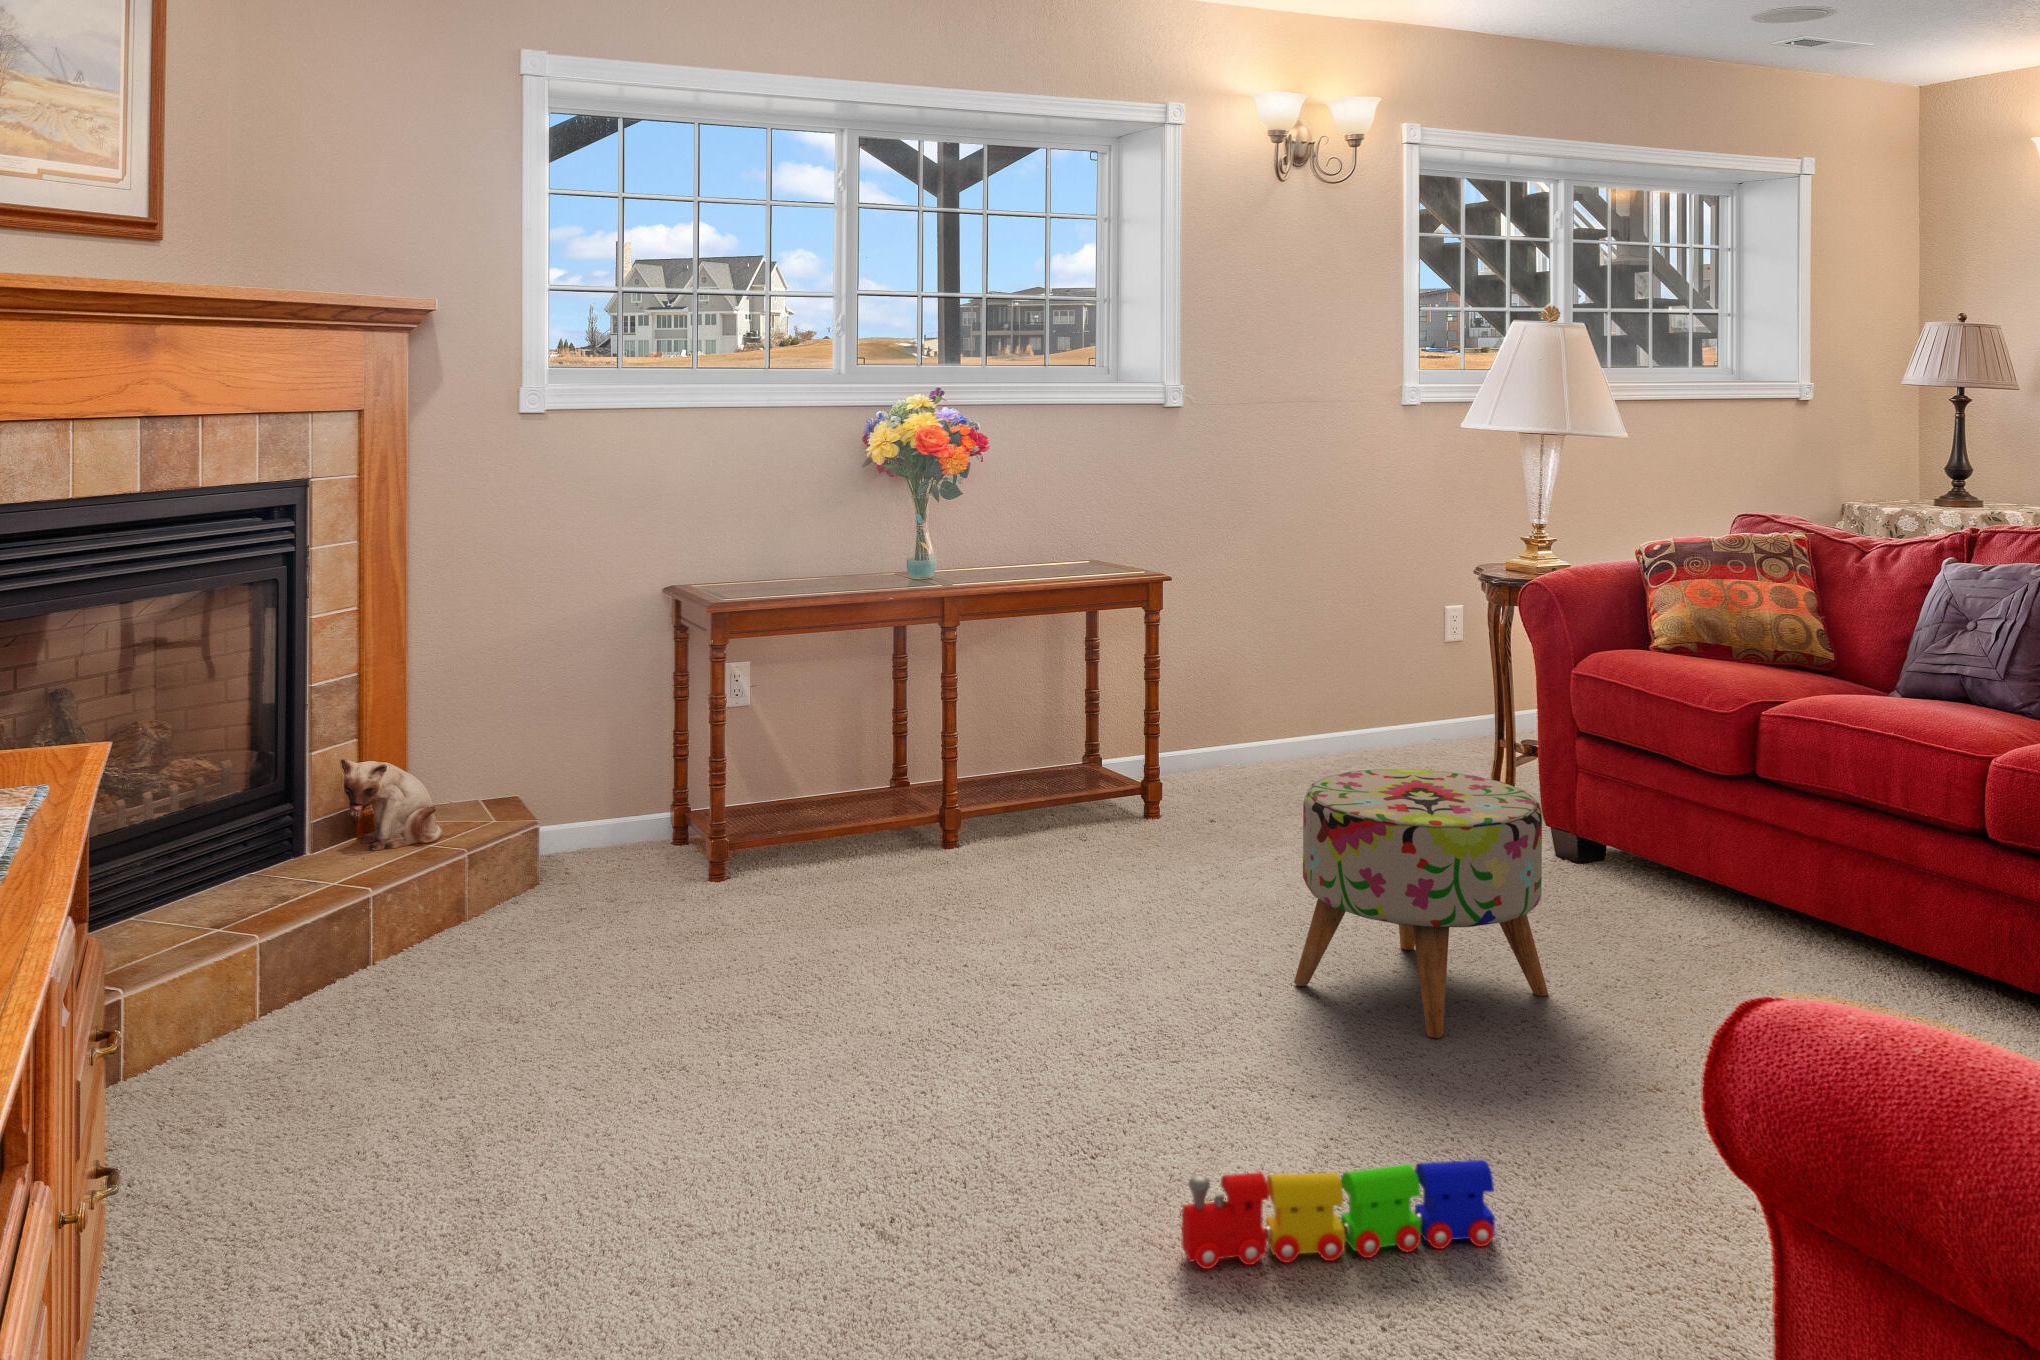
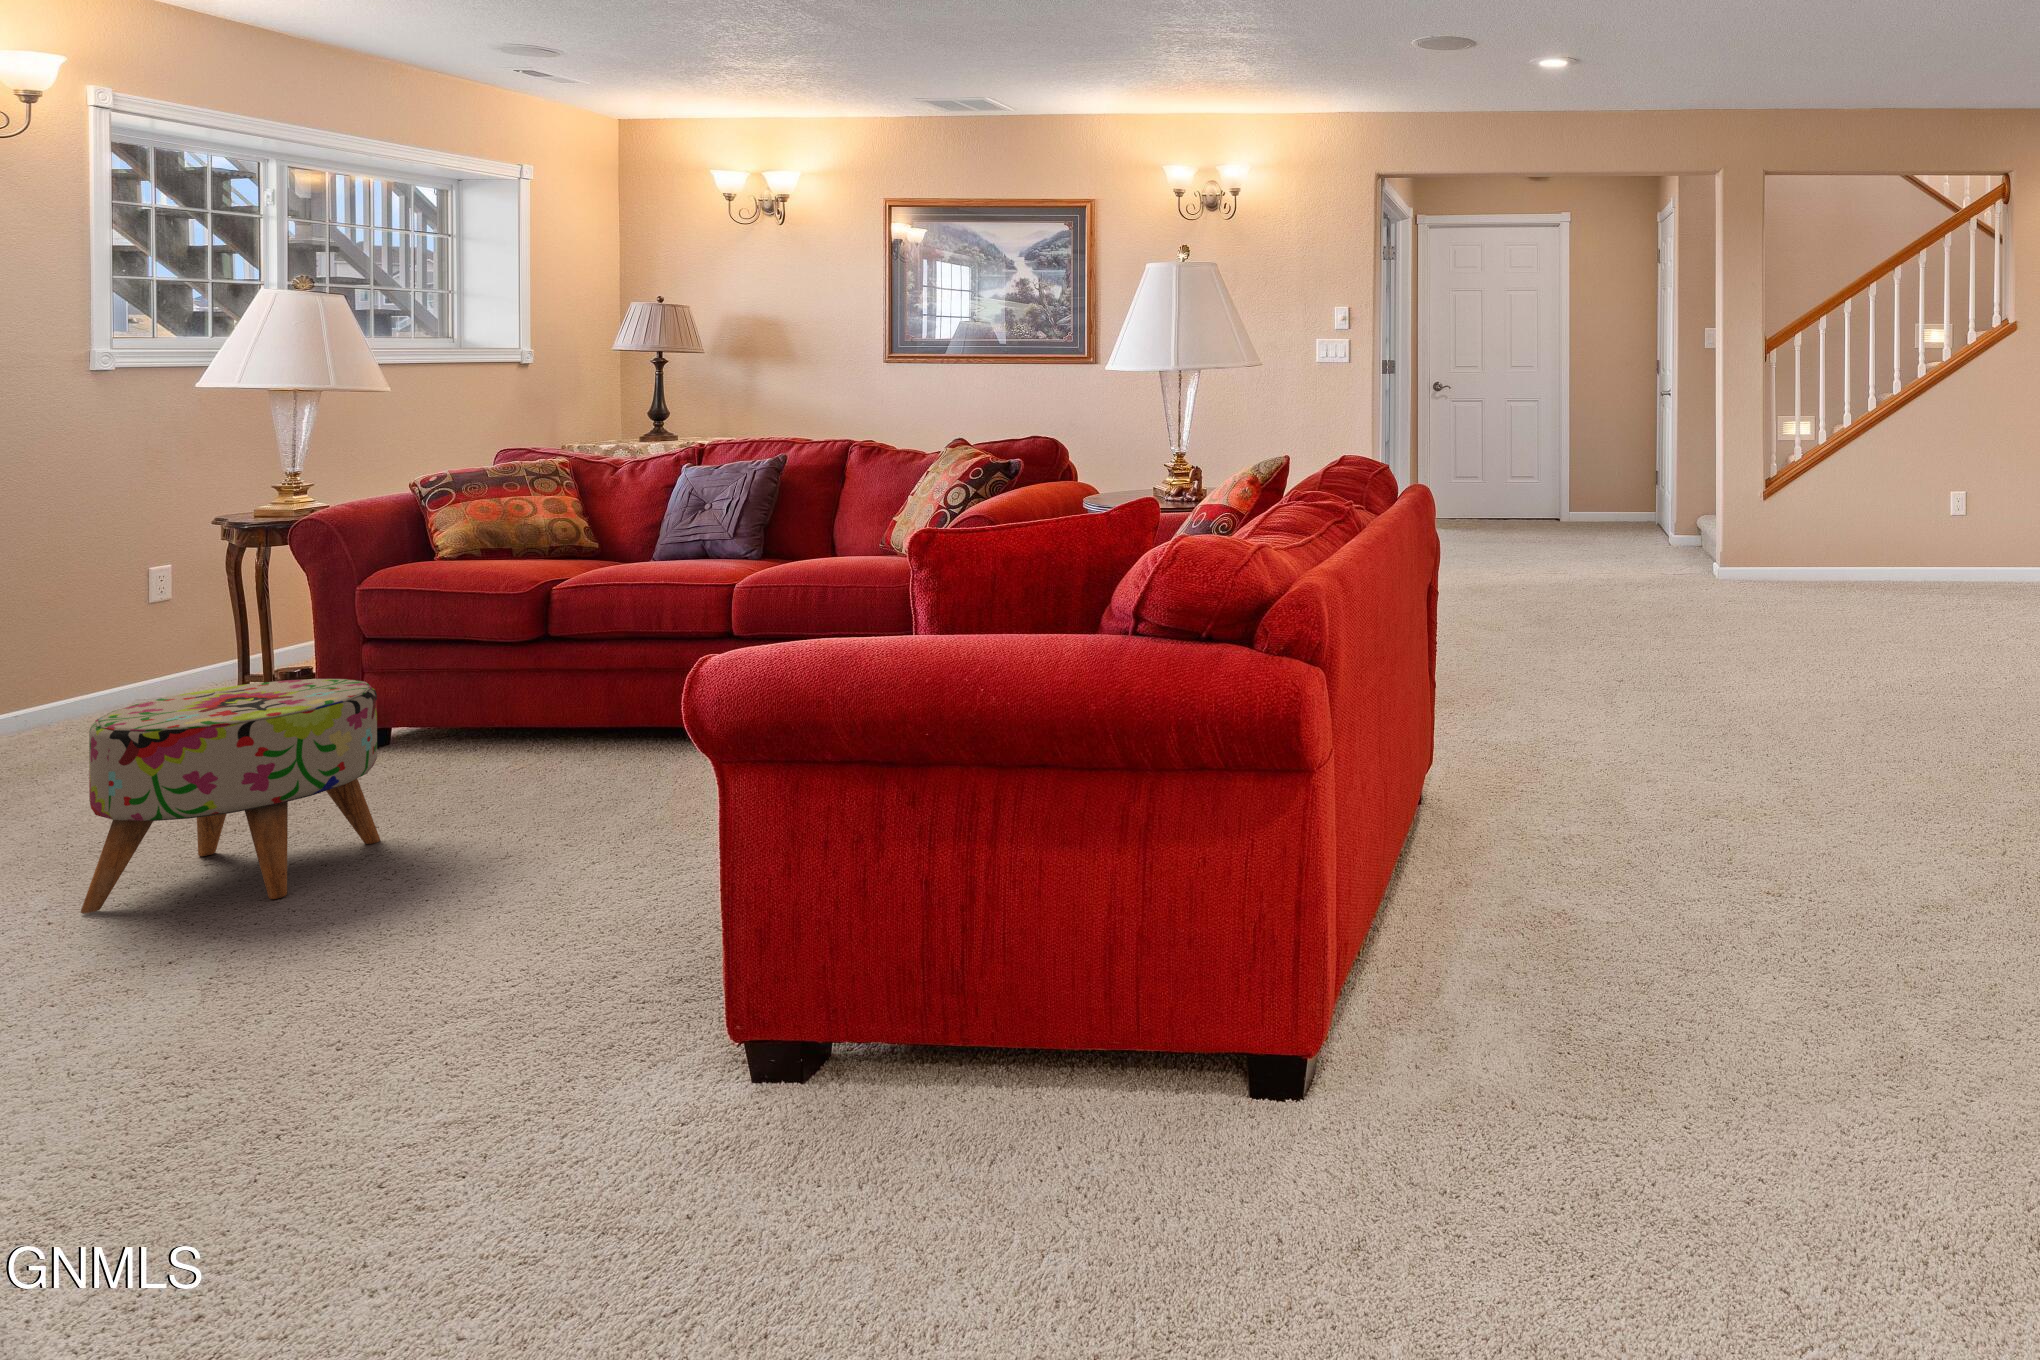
toy train: present [1182,1160,1495,1269] -> none [80,926,412,1107]

